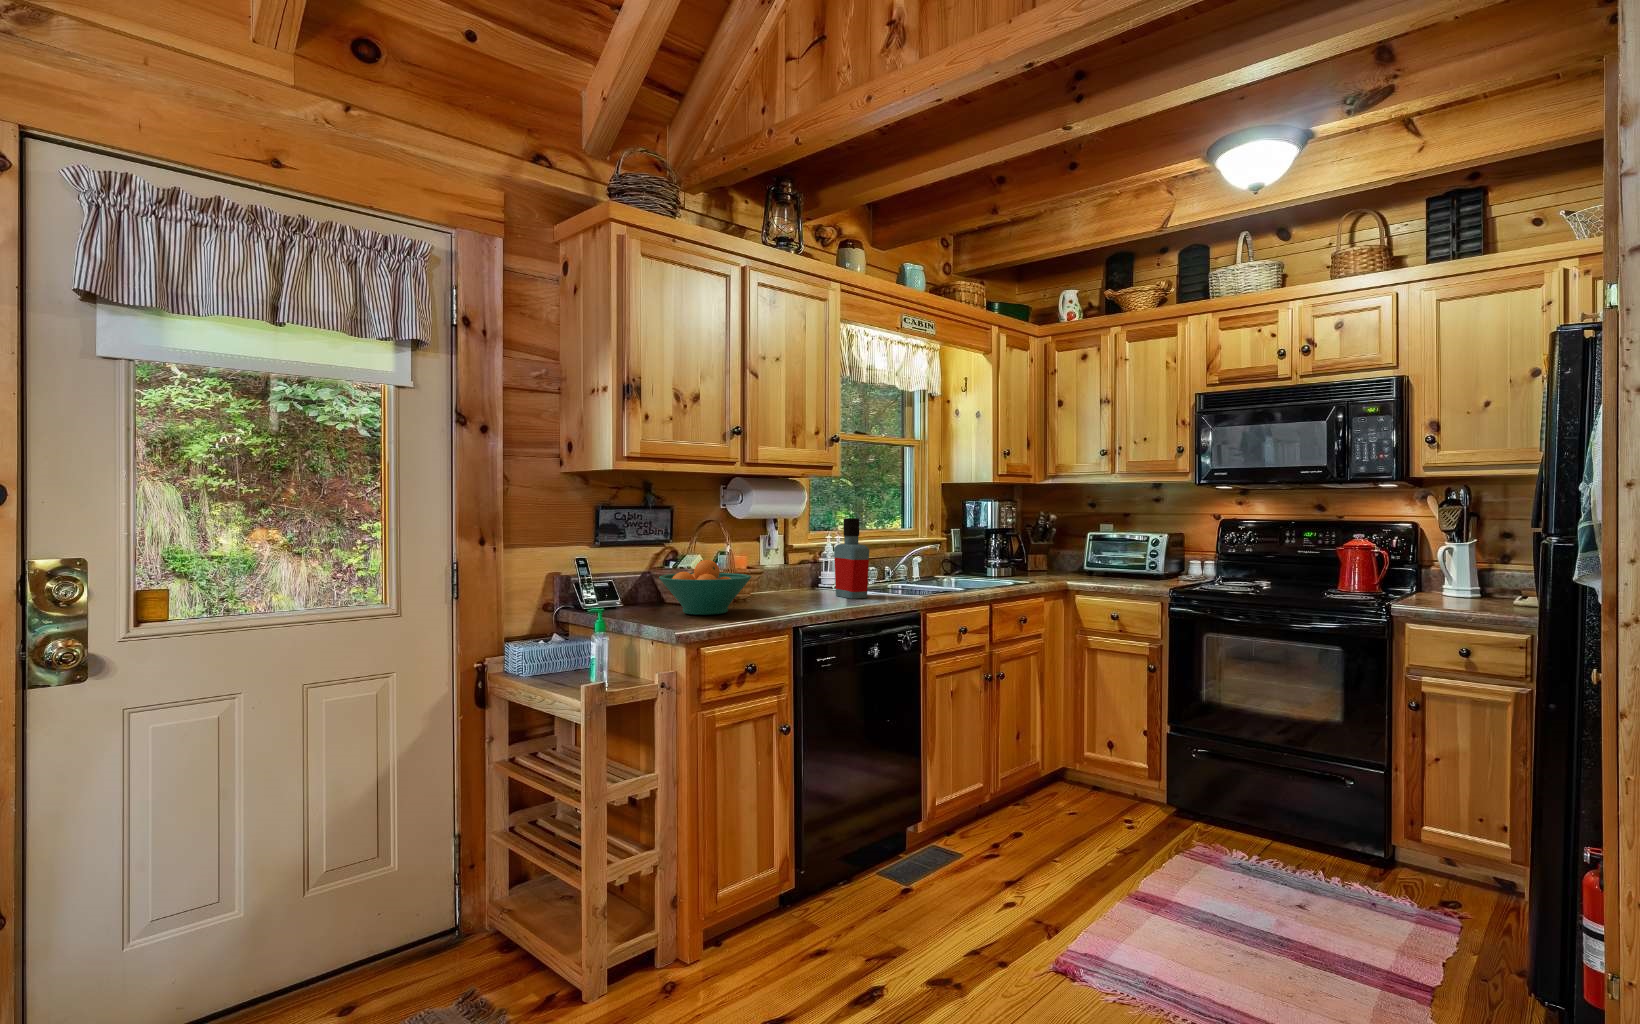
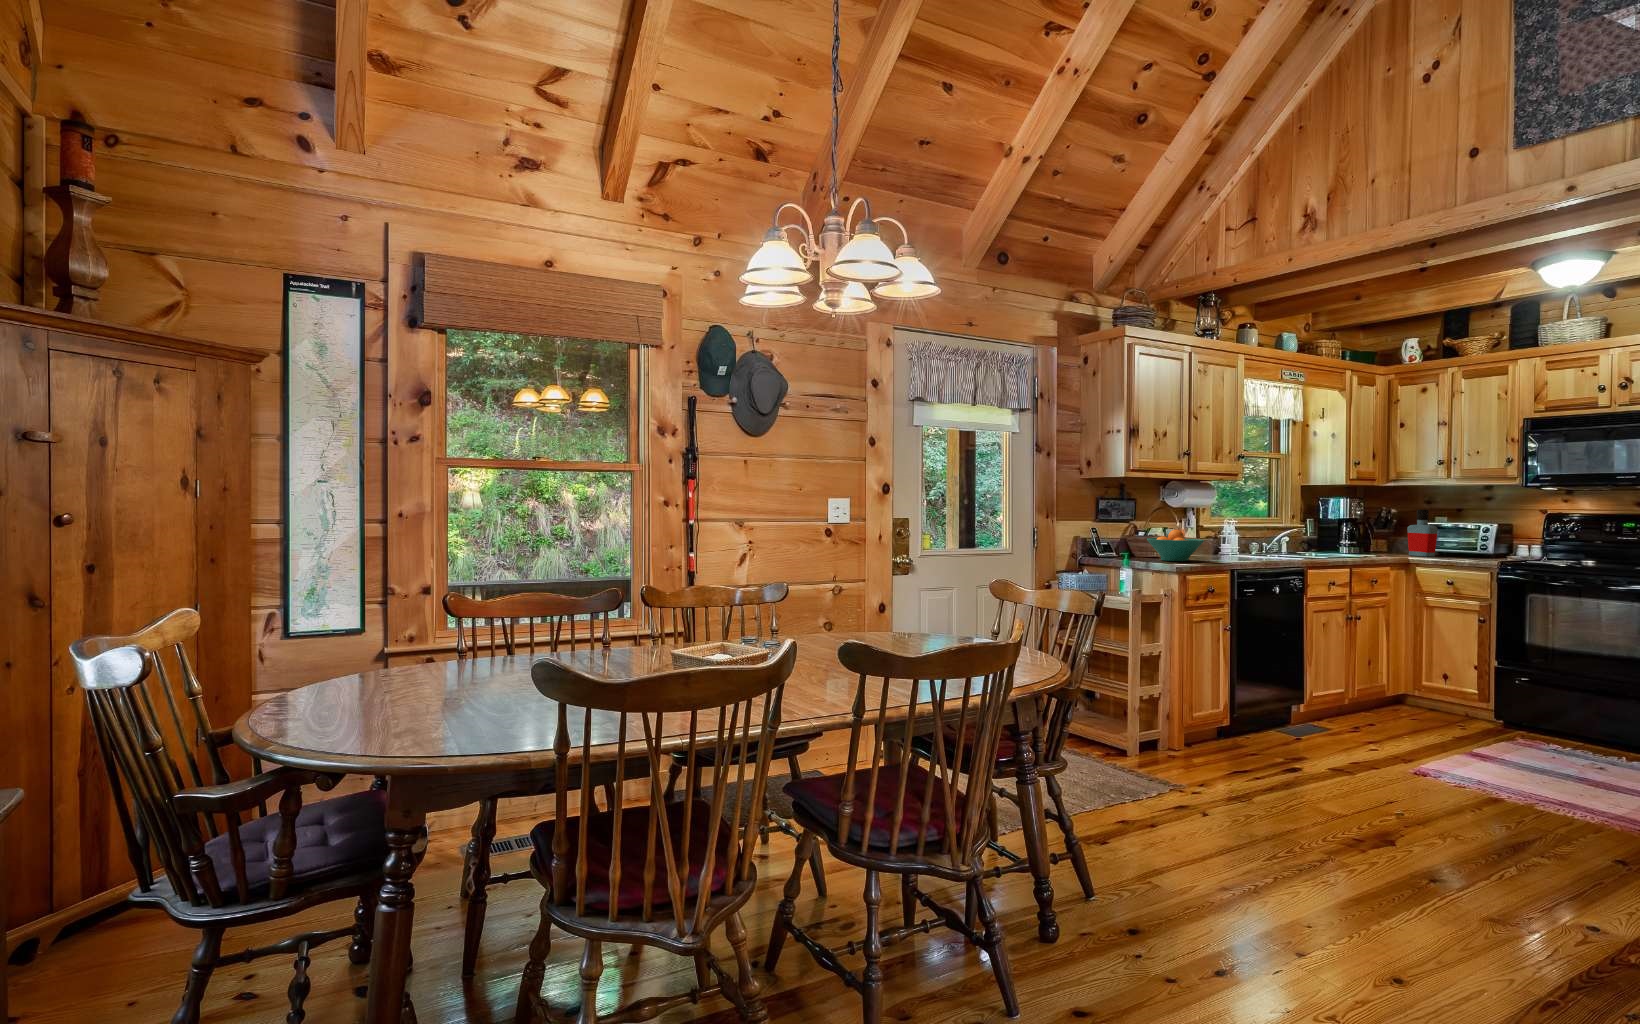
bottle: present [834,518,869,599] -> present [1407,510,1438,556]

